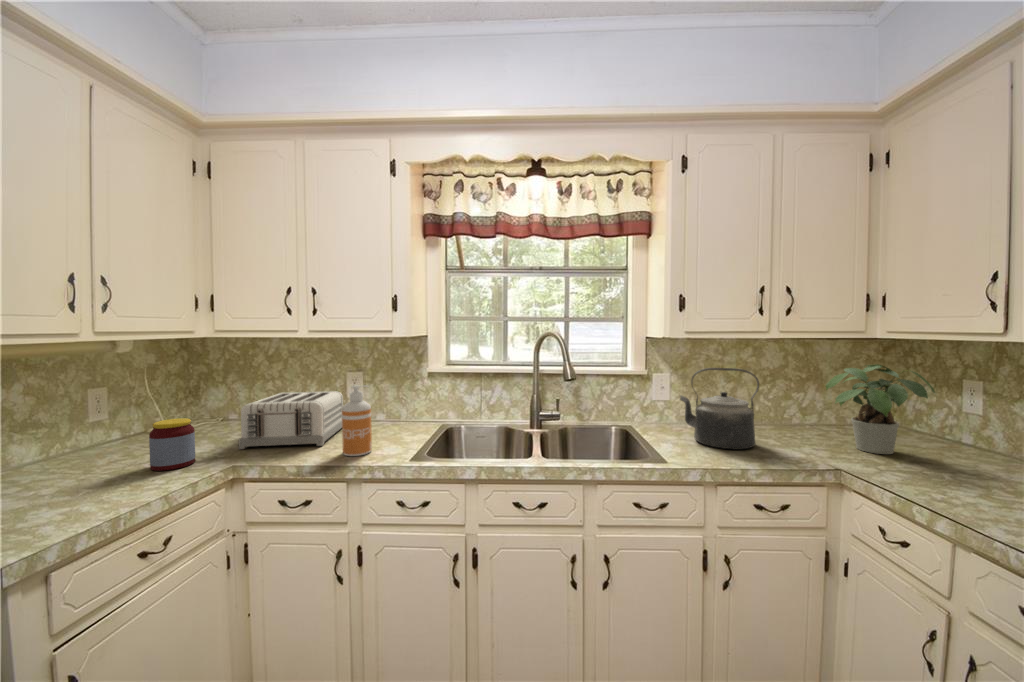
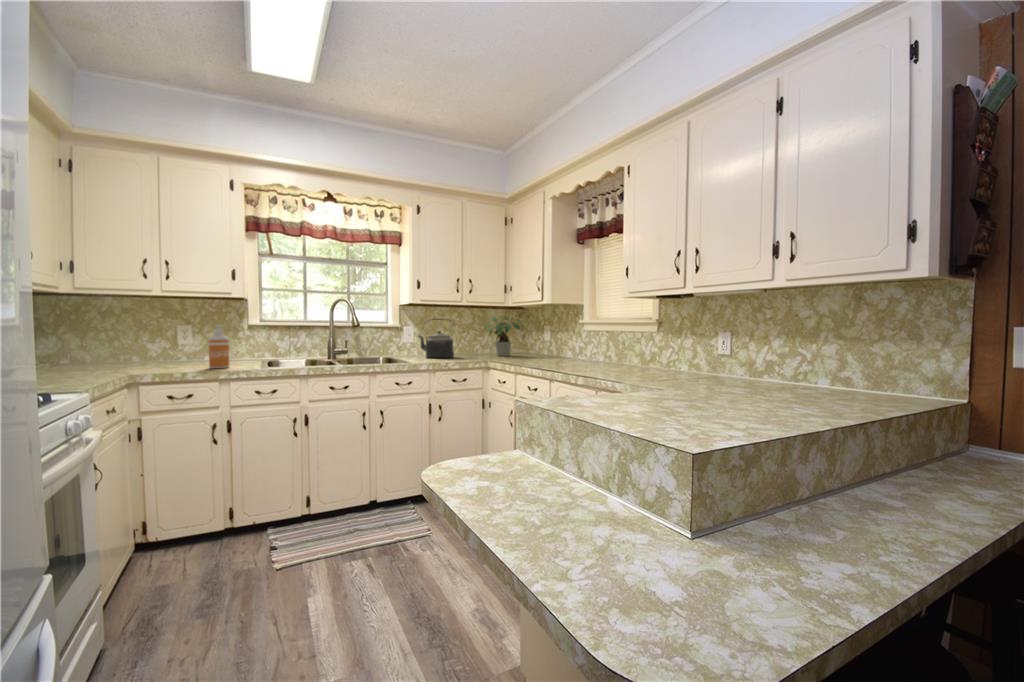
toaster: present [239,391,343,449] -> none [115,338,186,371]
jar: present [149,418,195,471] -> none [62,345,96,376]

